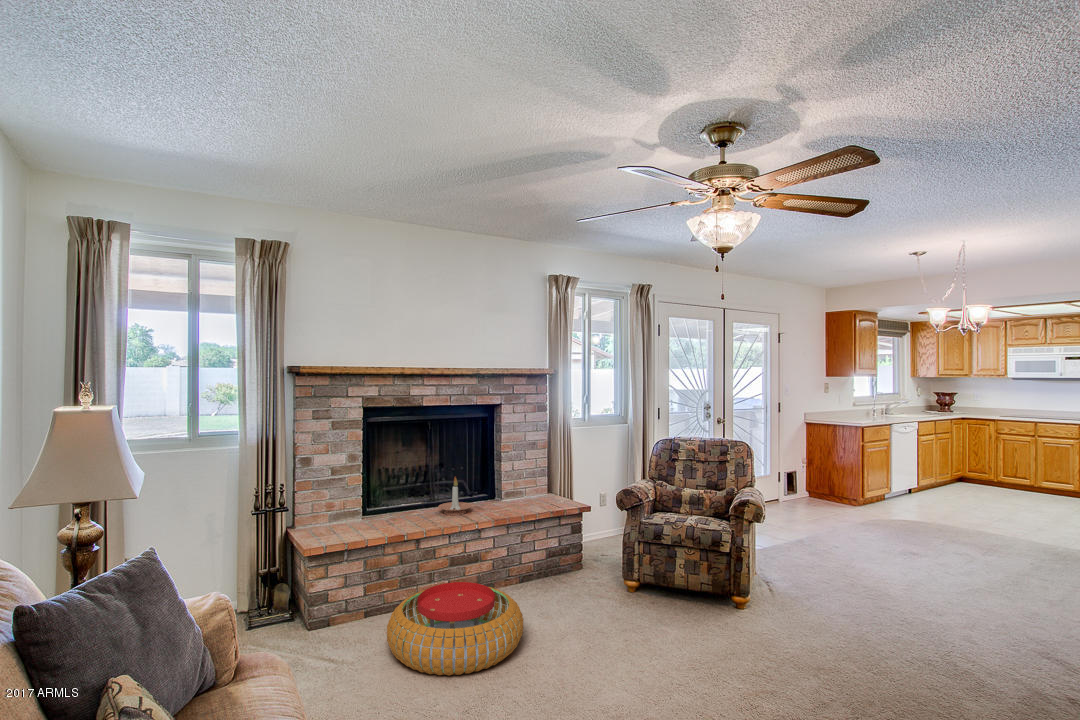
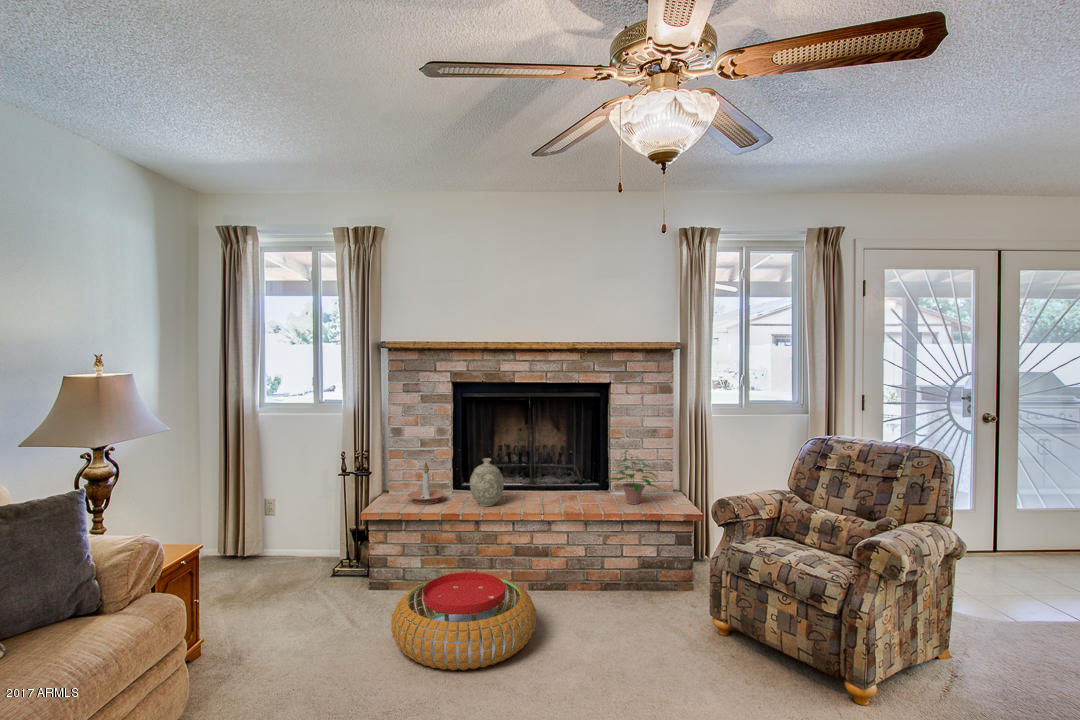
potted plant: none [512,460,554,505] -> present [609,450,658,504]
candle holder: present [438,477,472,515] -> present [407,462,445,504]
decorative vase: none [397,478,432,525] -> present [470,458,504,506]

